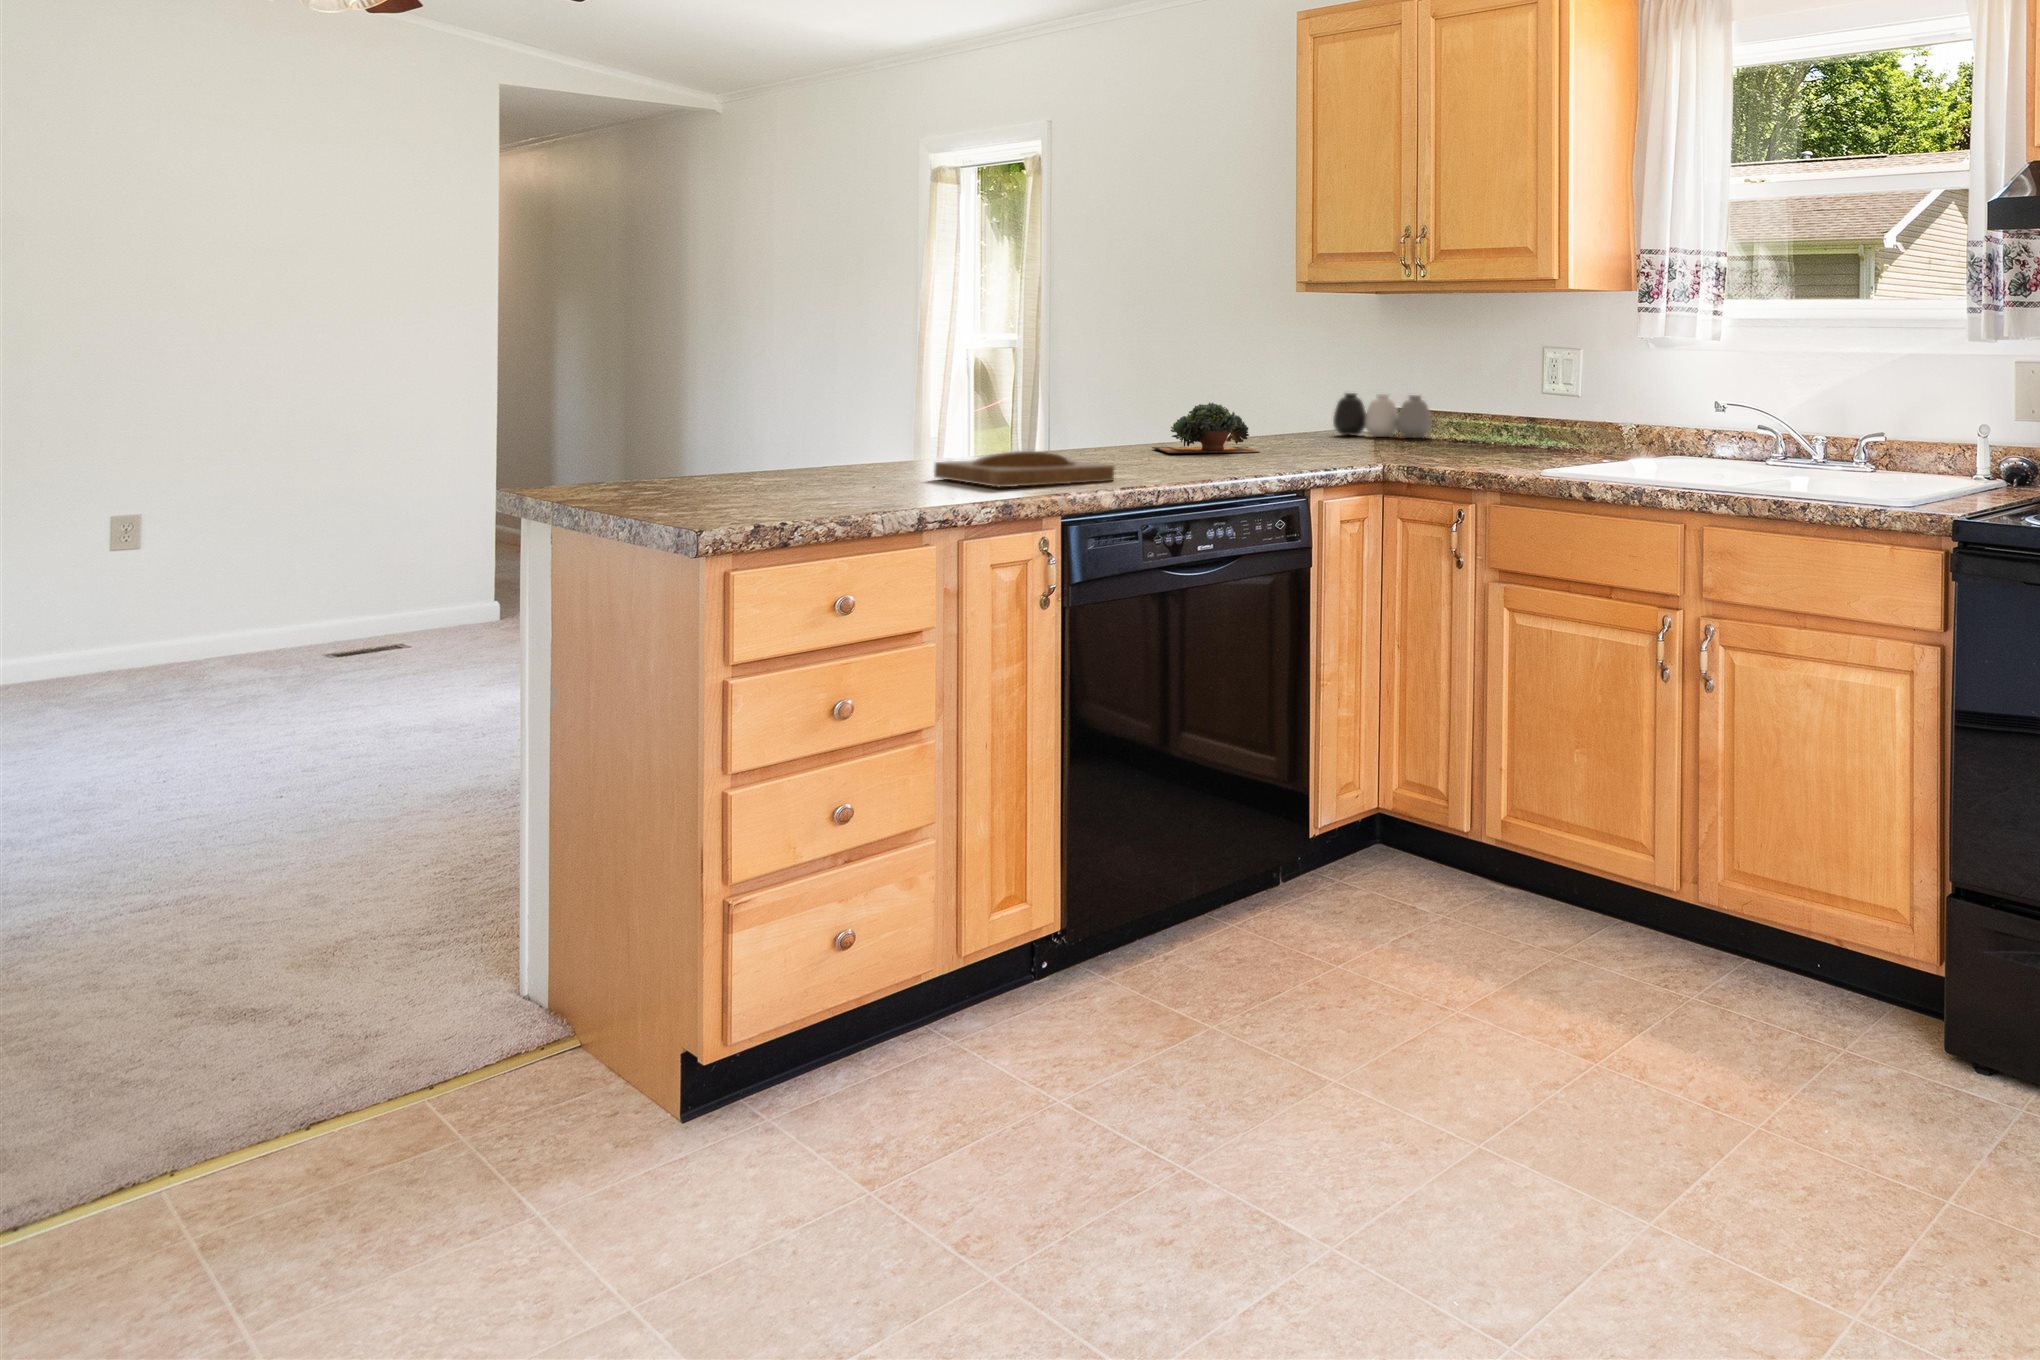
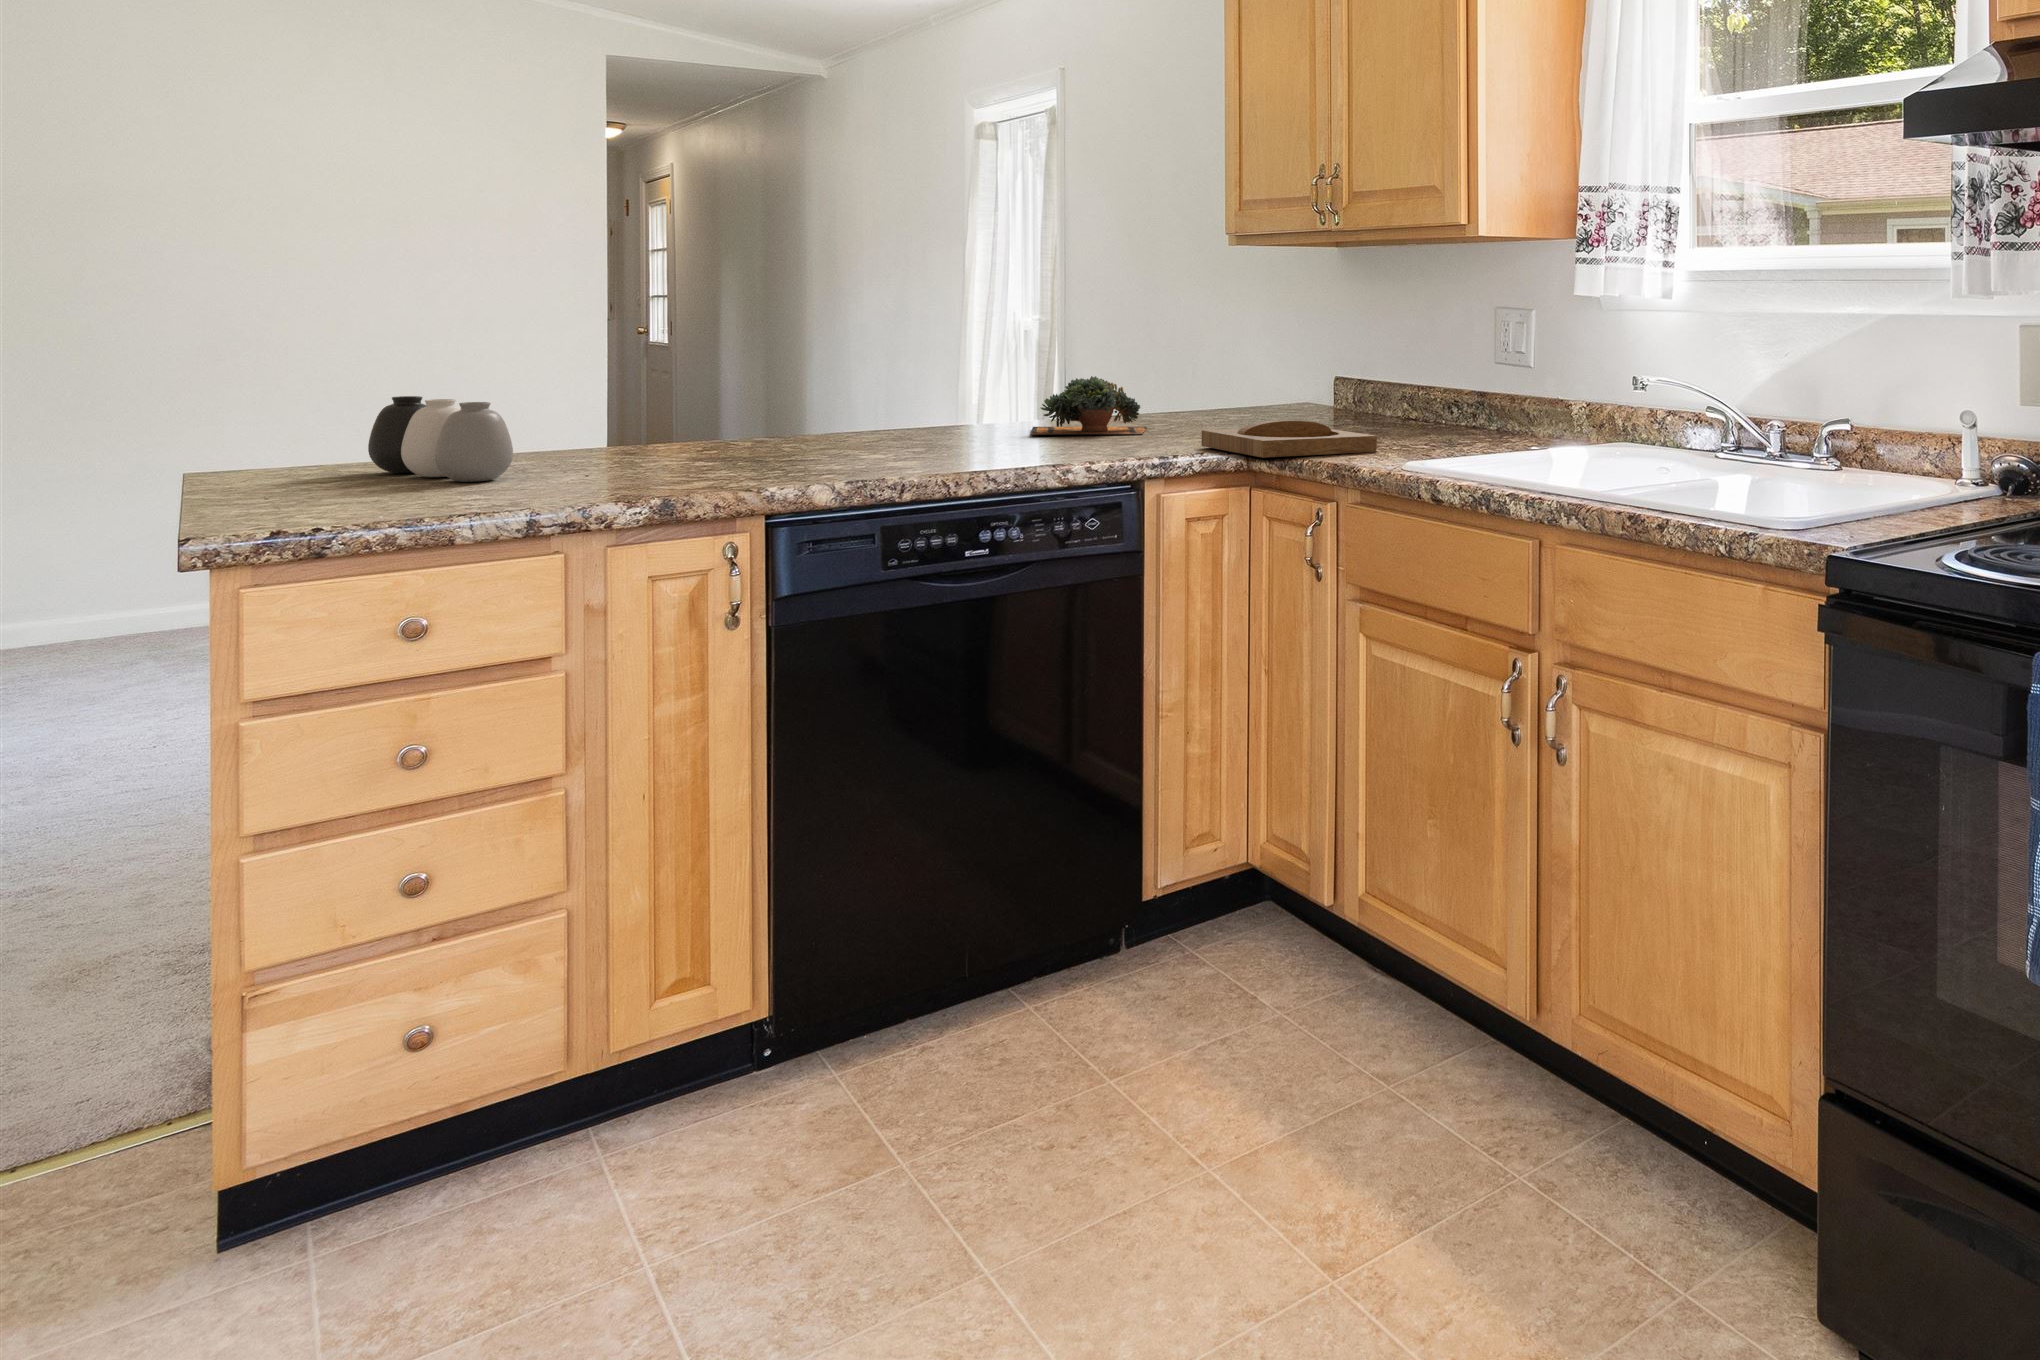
vase: present [1333,393,1431,438] -> present [368,396,513,482]
tray: present [934,451,1114,487] -> present [1201,420,1377,458]

